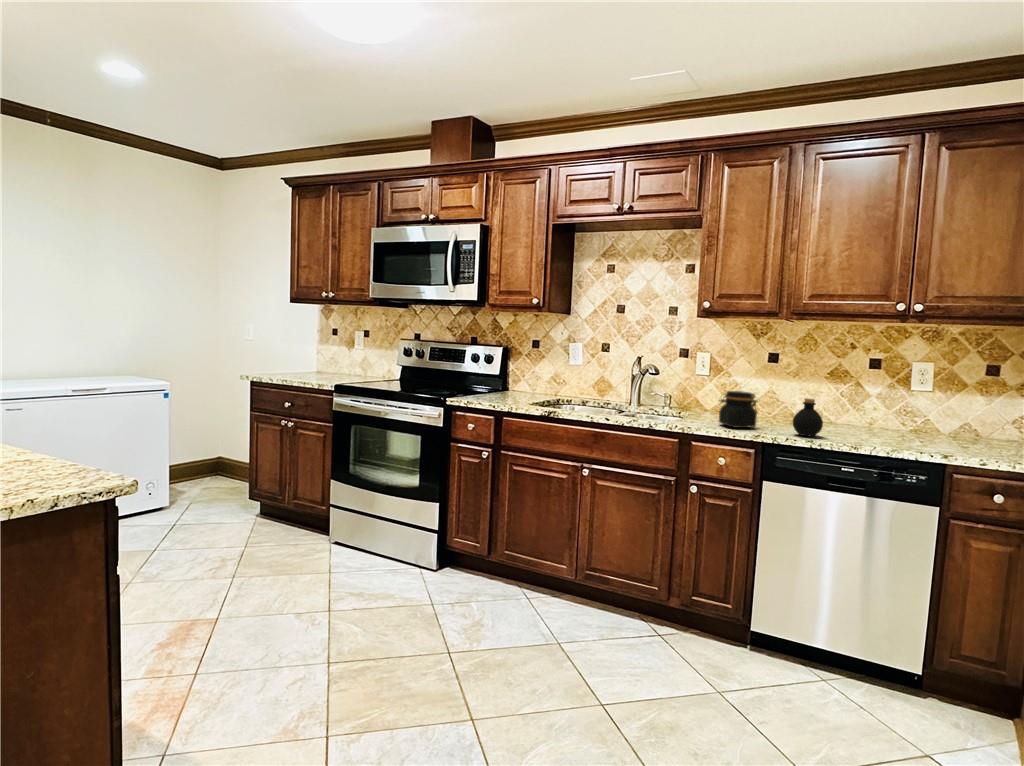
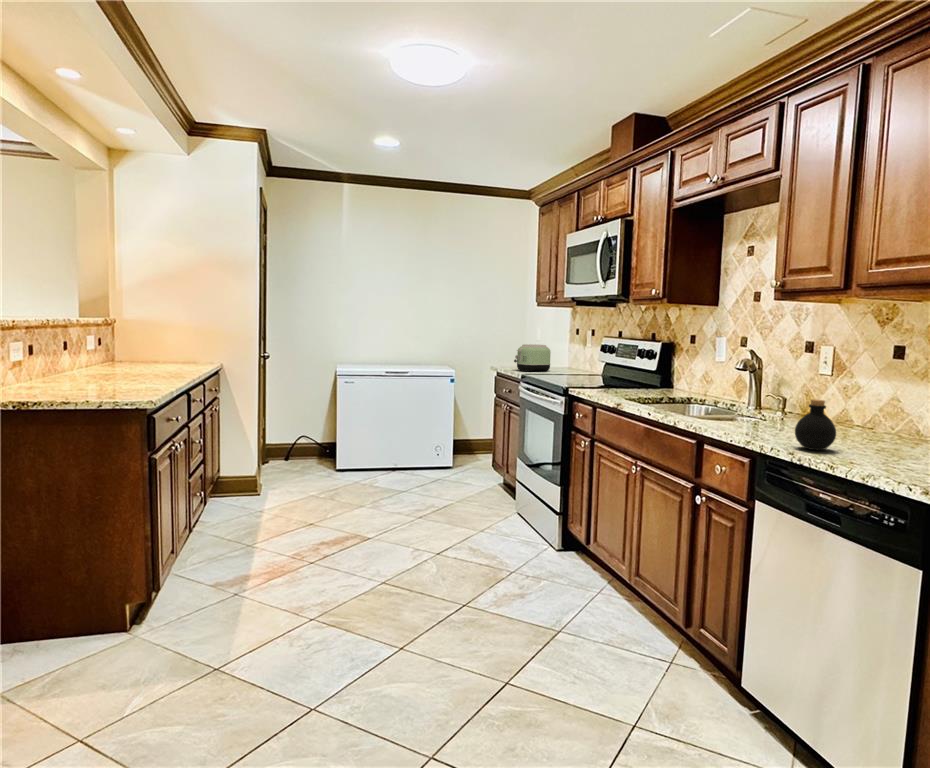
toaster: none [276,346,315,378] -> present [514,344,551,372]
jar: present [719,391,757,428] -> none [741,389,793,435]

